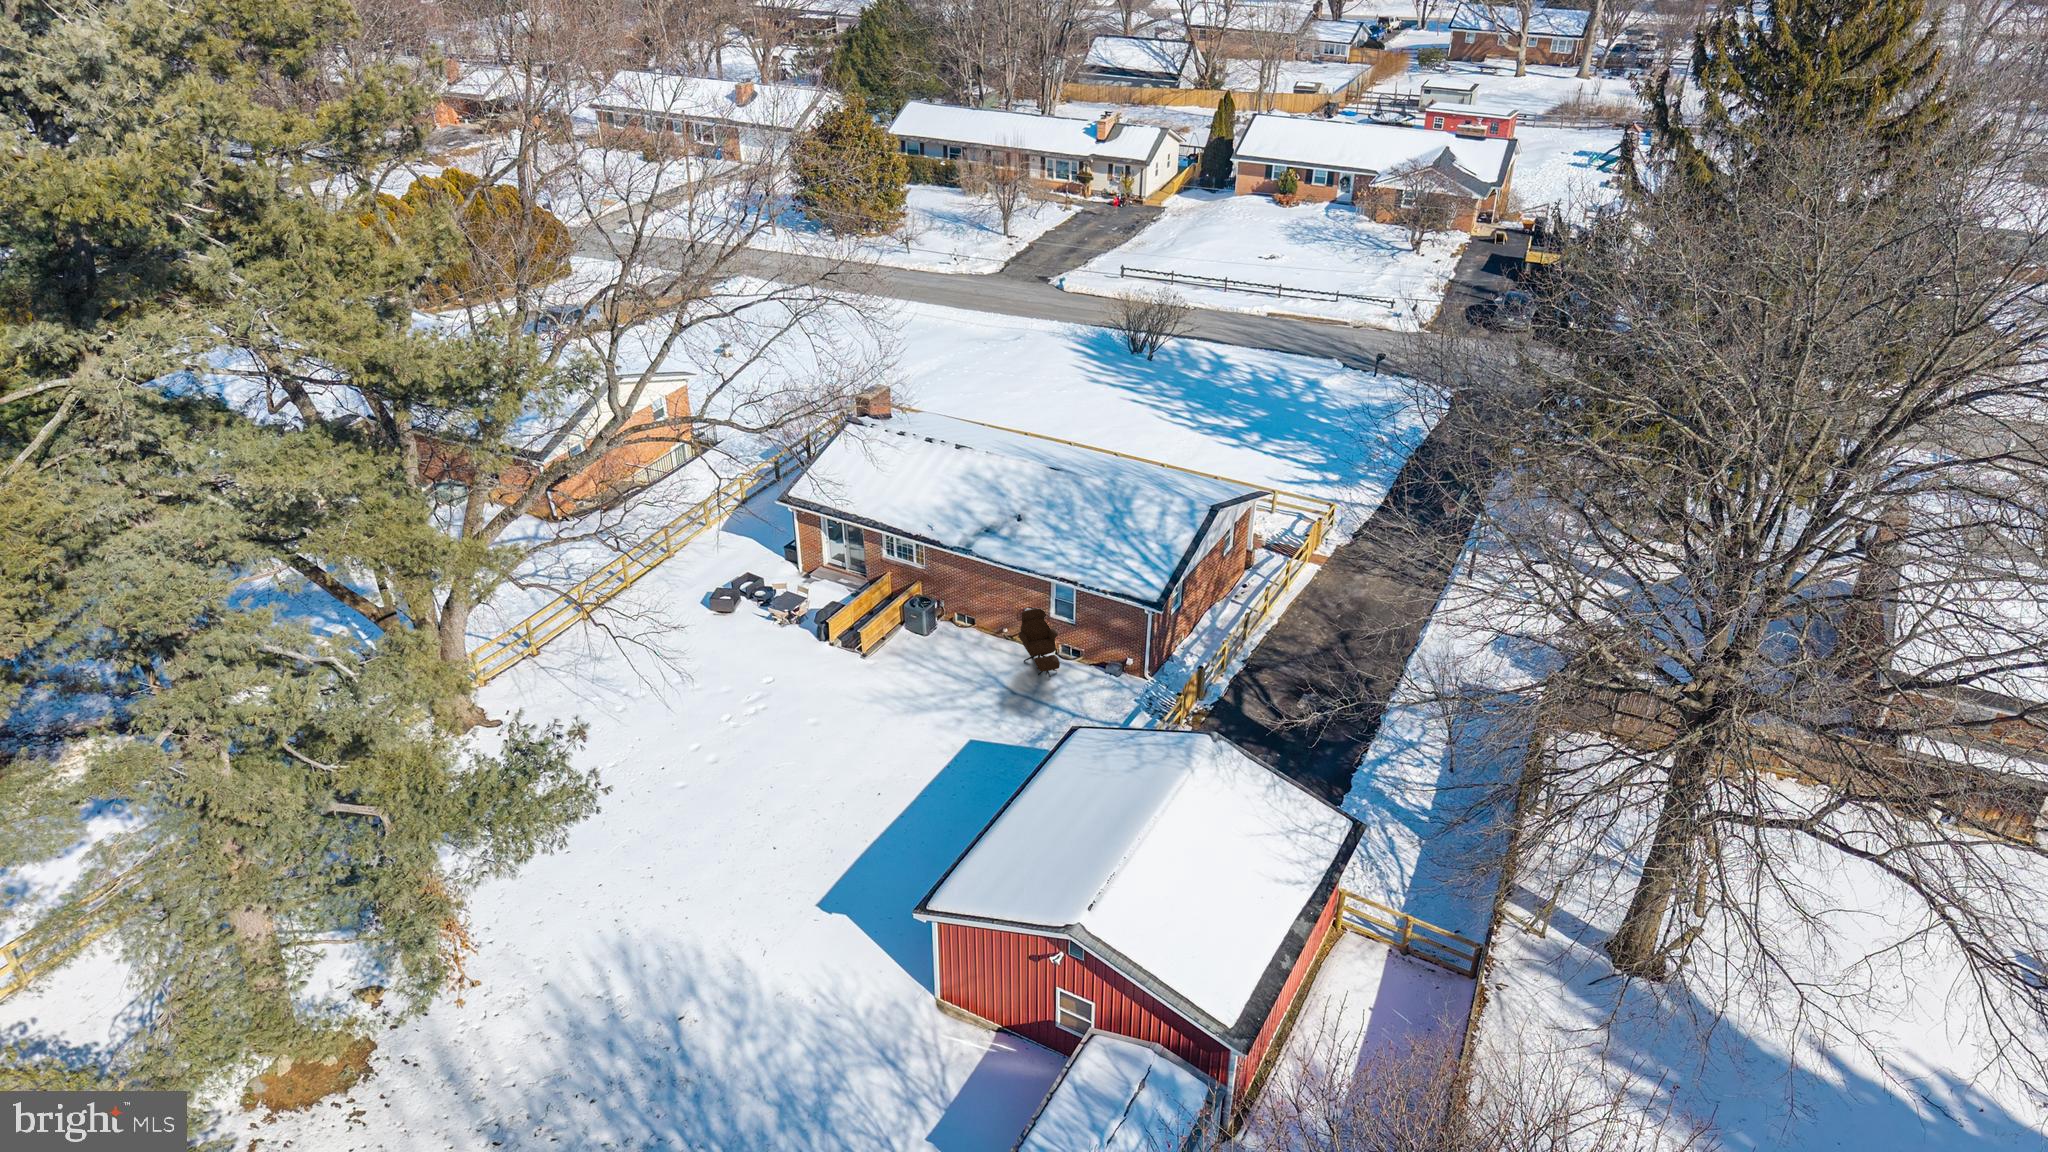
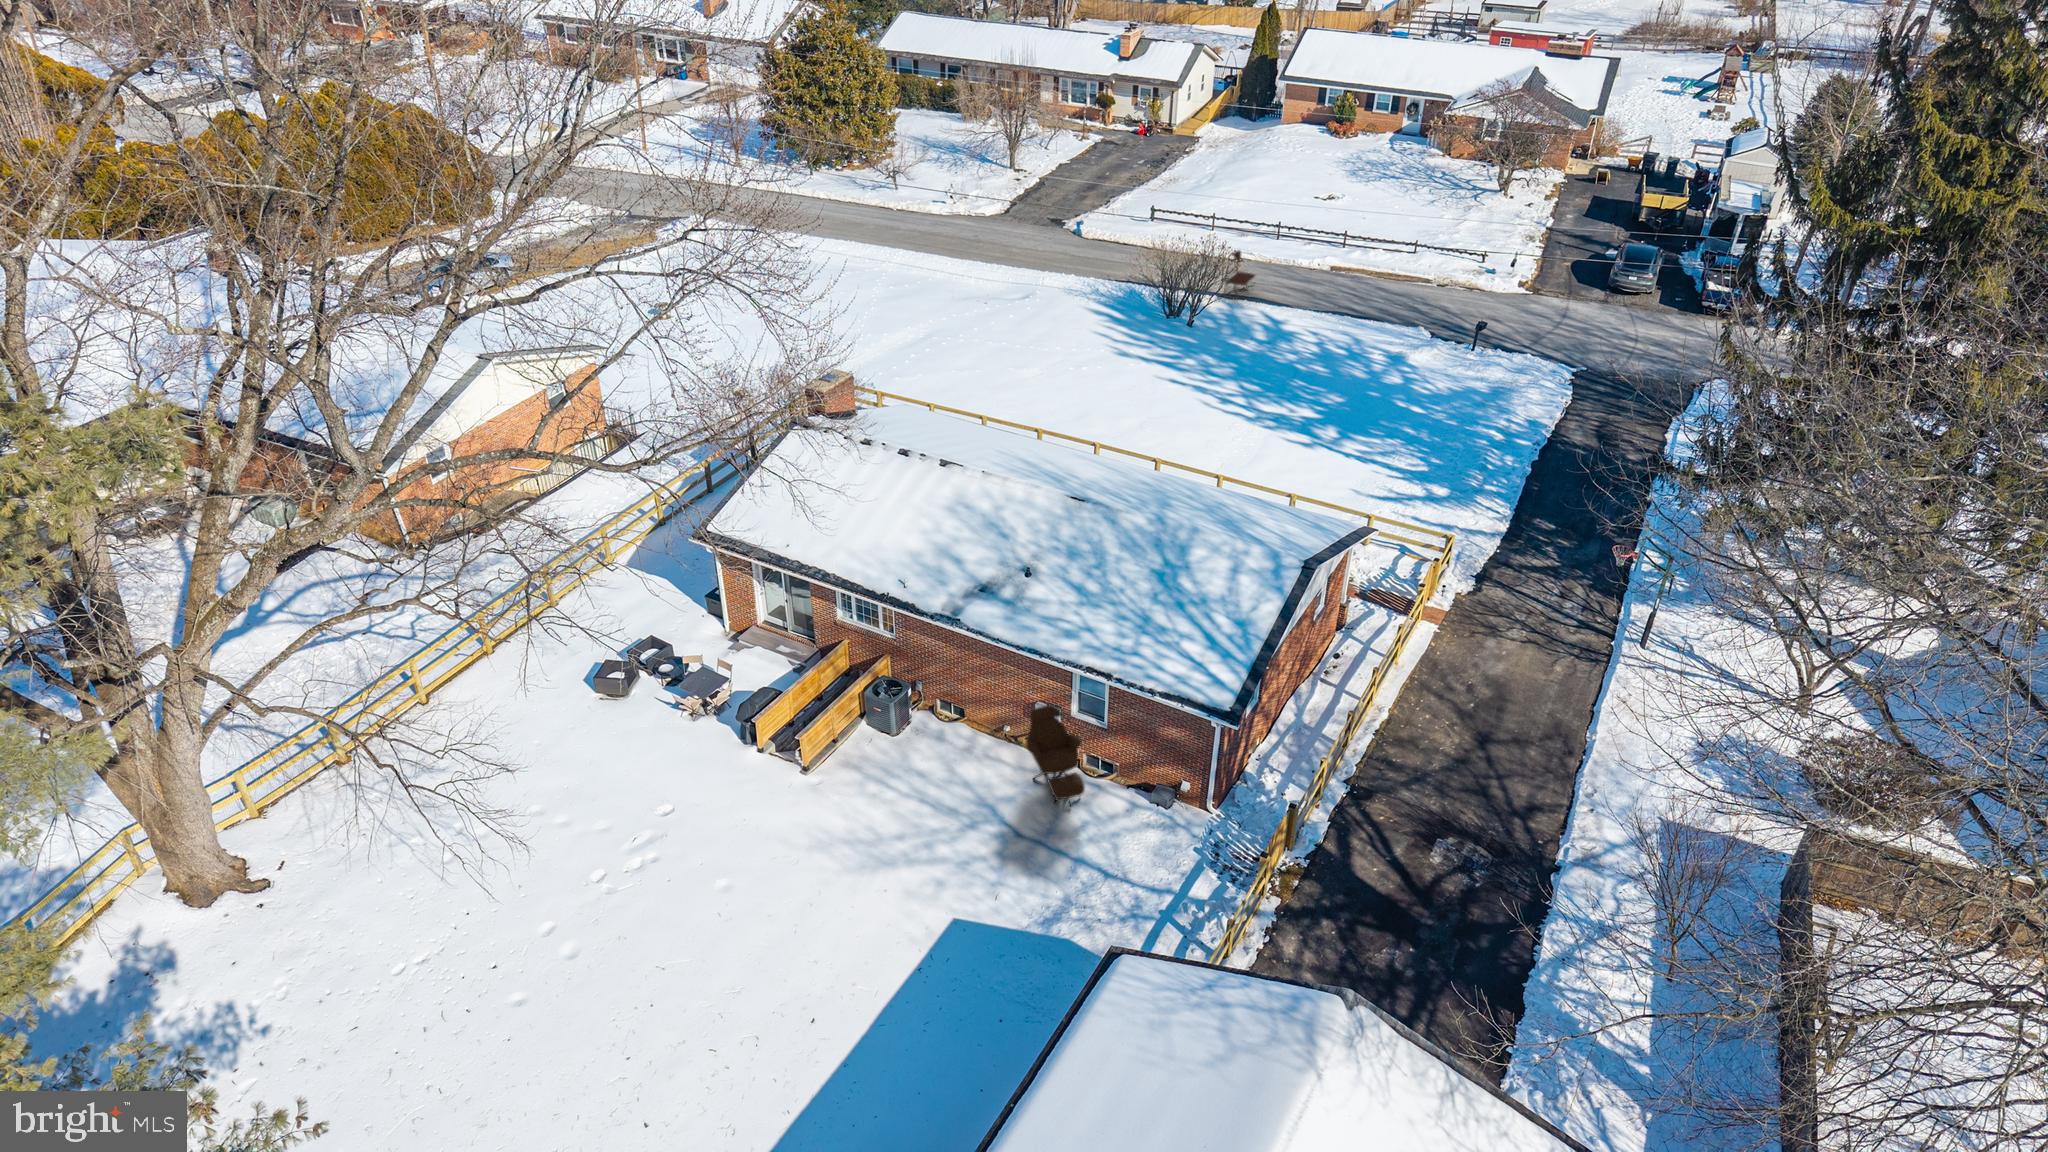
bench: none [1178,300,1204,339] -> present [1224,251,1255,299]

